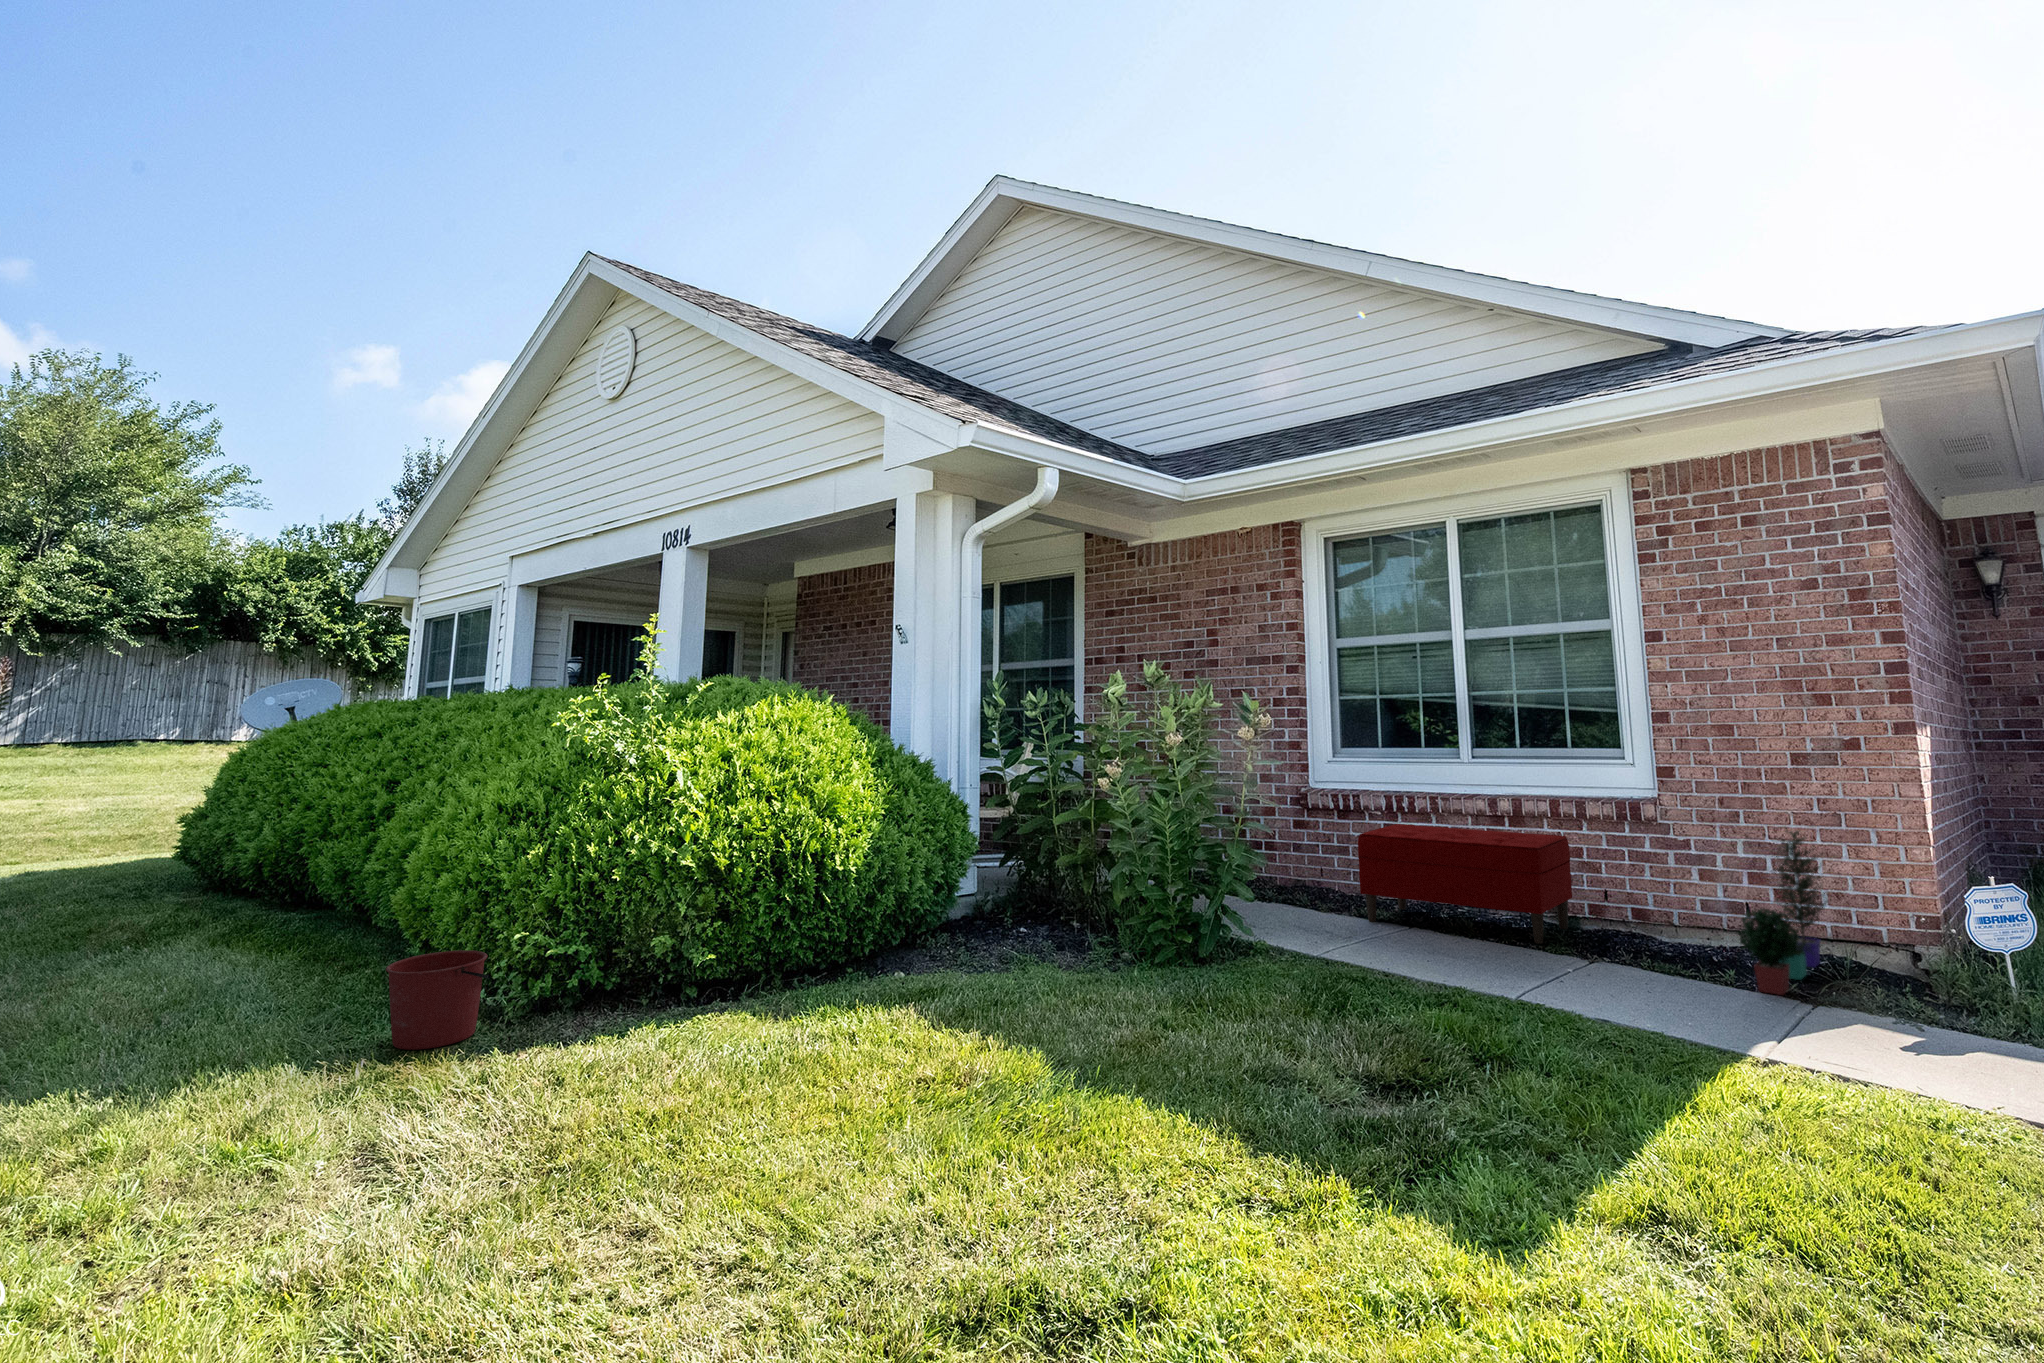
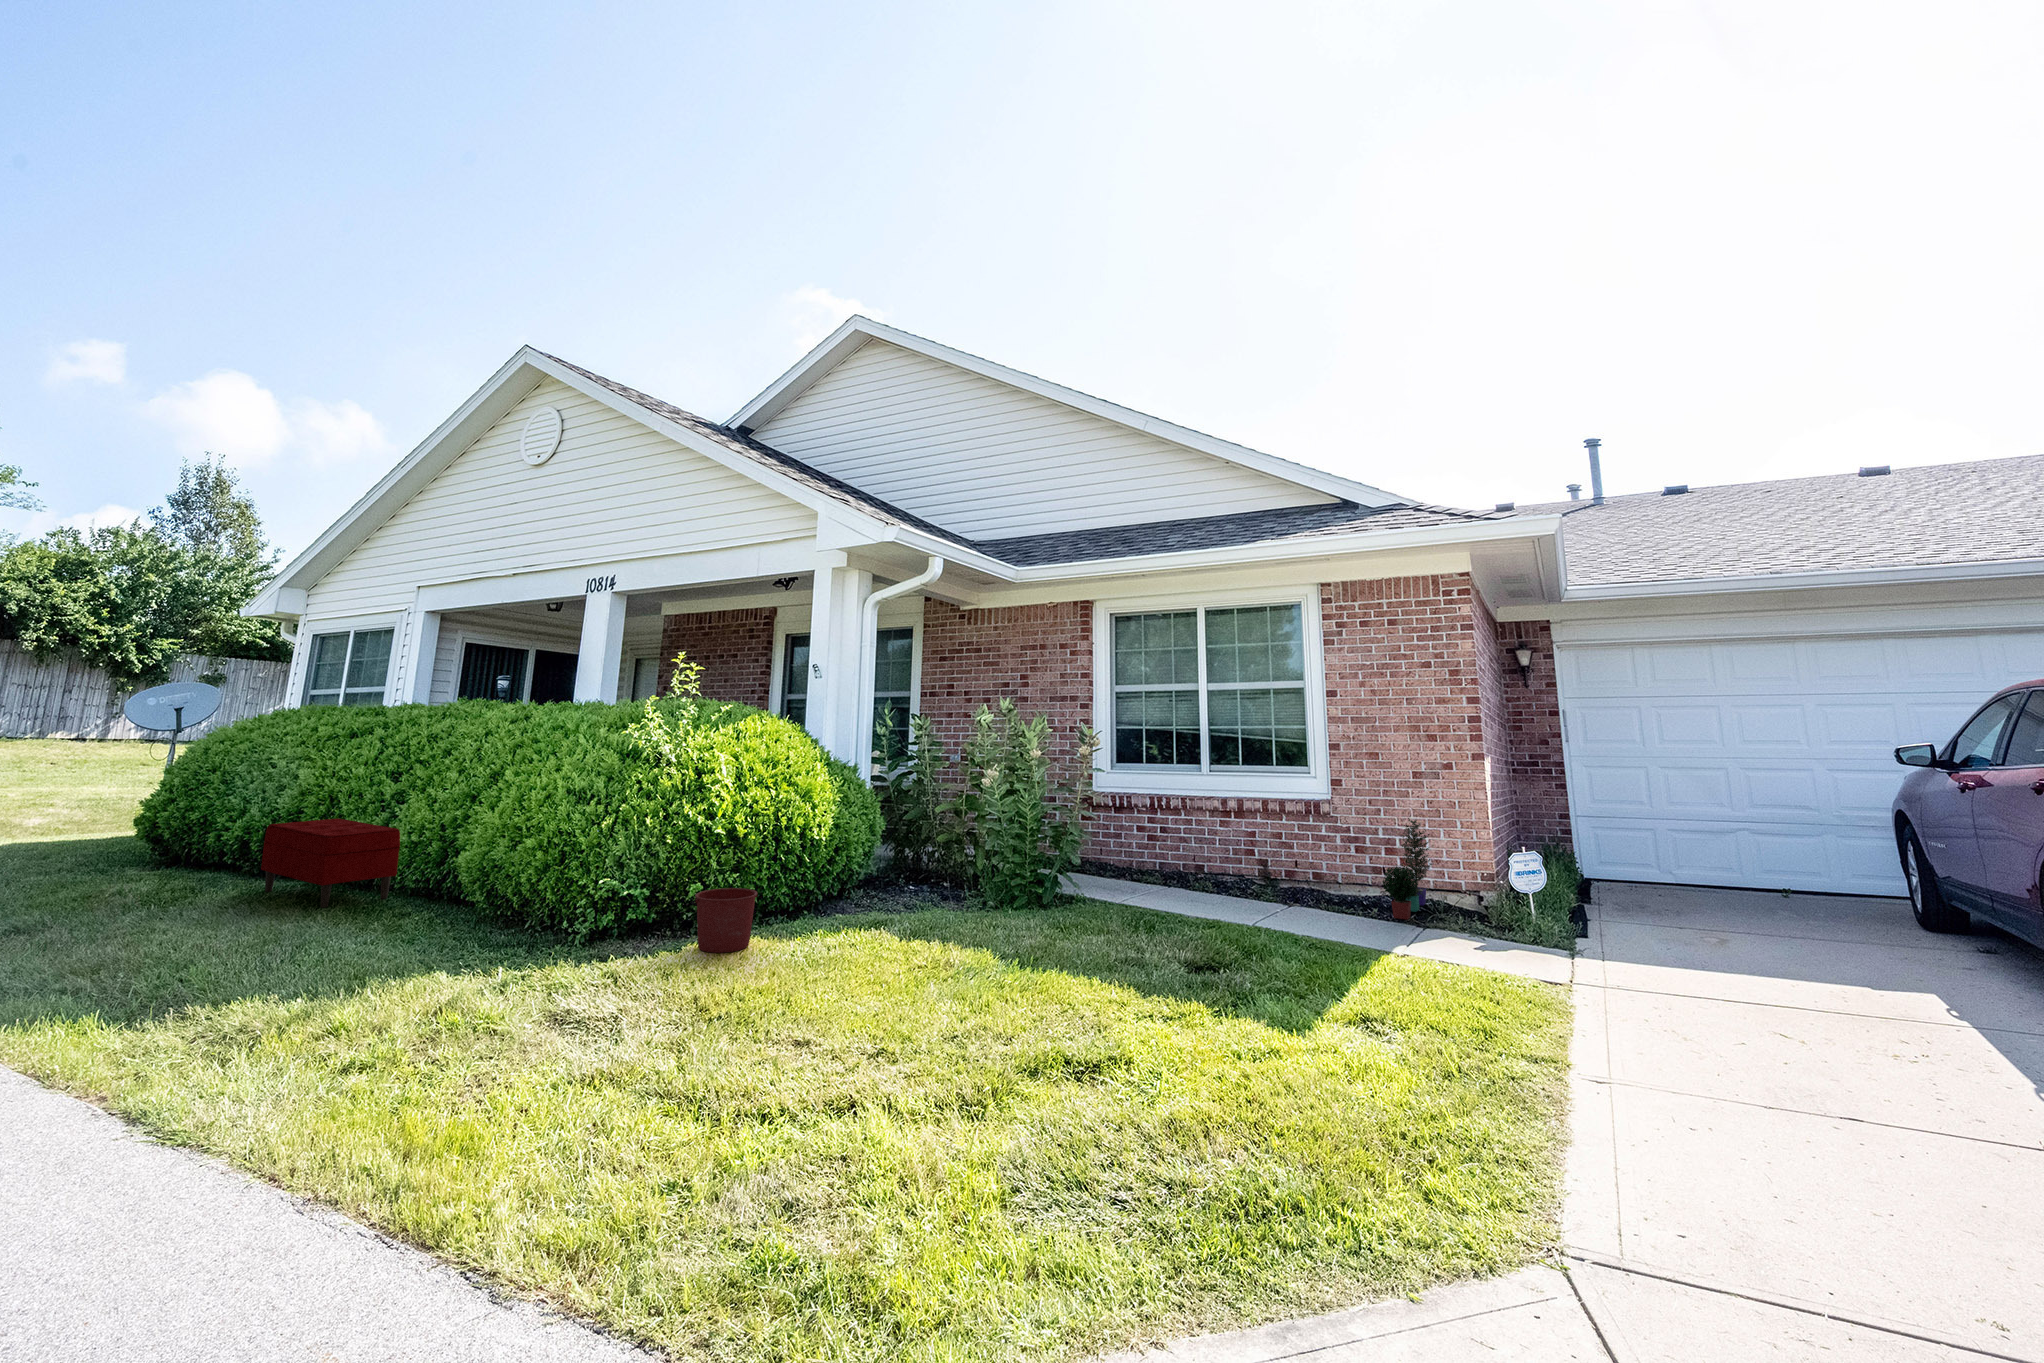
bench: present [1358,824,1572,944] -> present [261,818,400,908]
bucket: present [386,950,489,1050] -> present [692,888,758,953]

